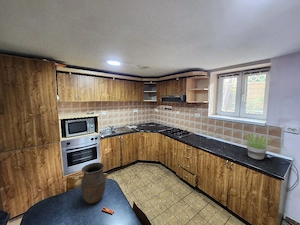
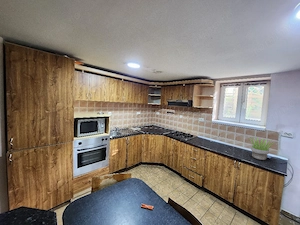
vase: present [81,163,105,204] -> none [121,161,143,201]

